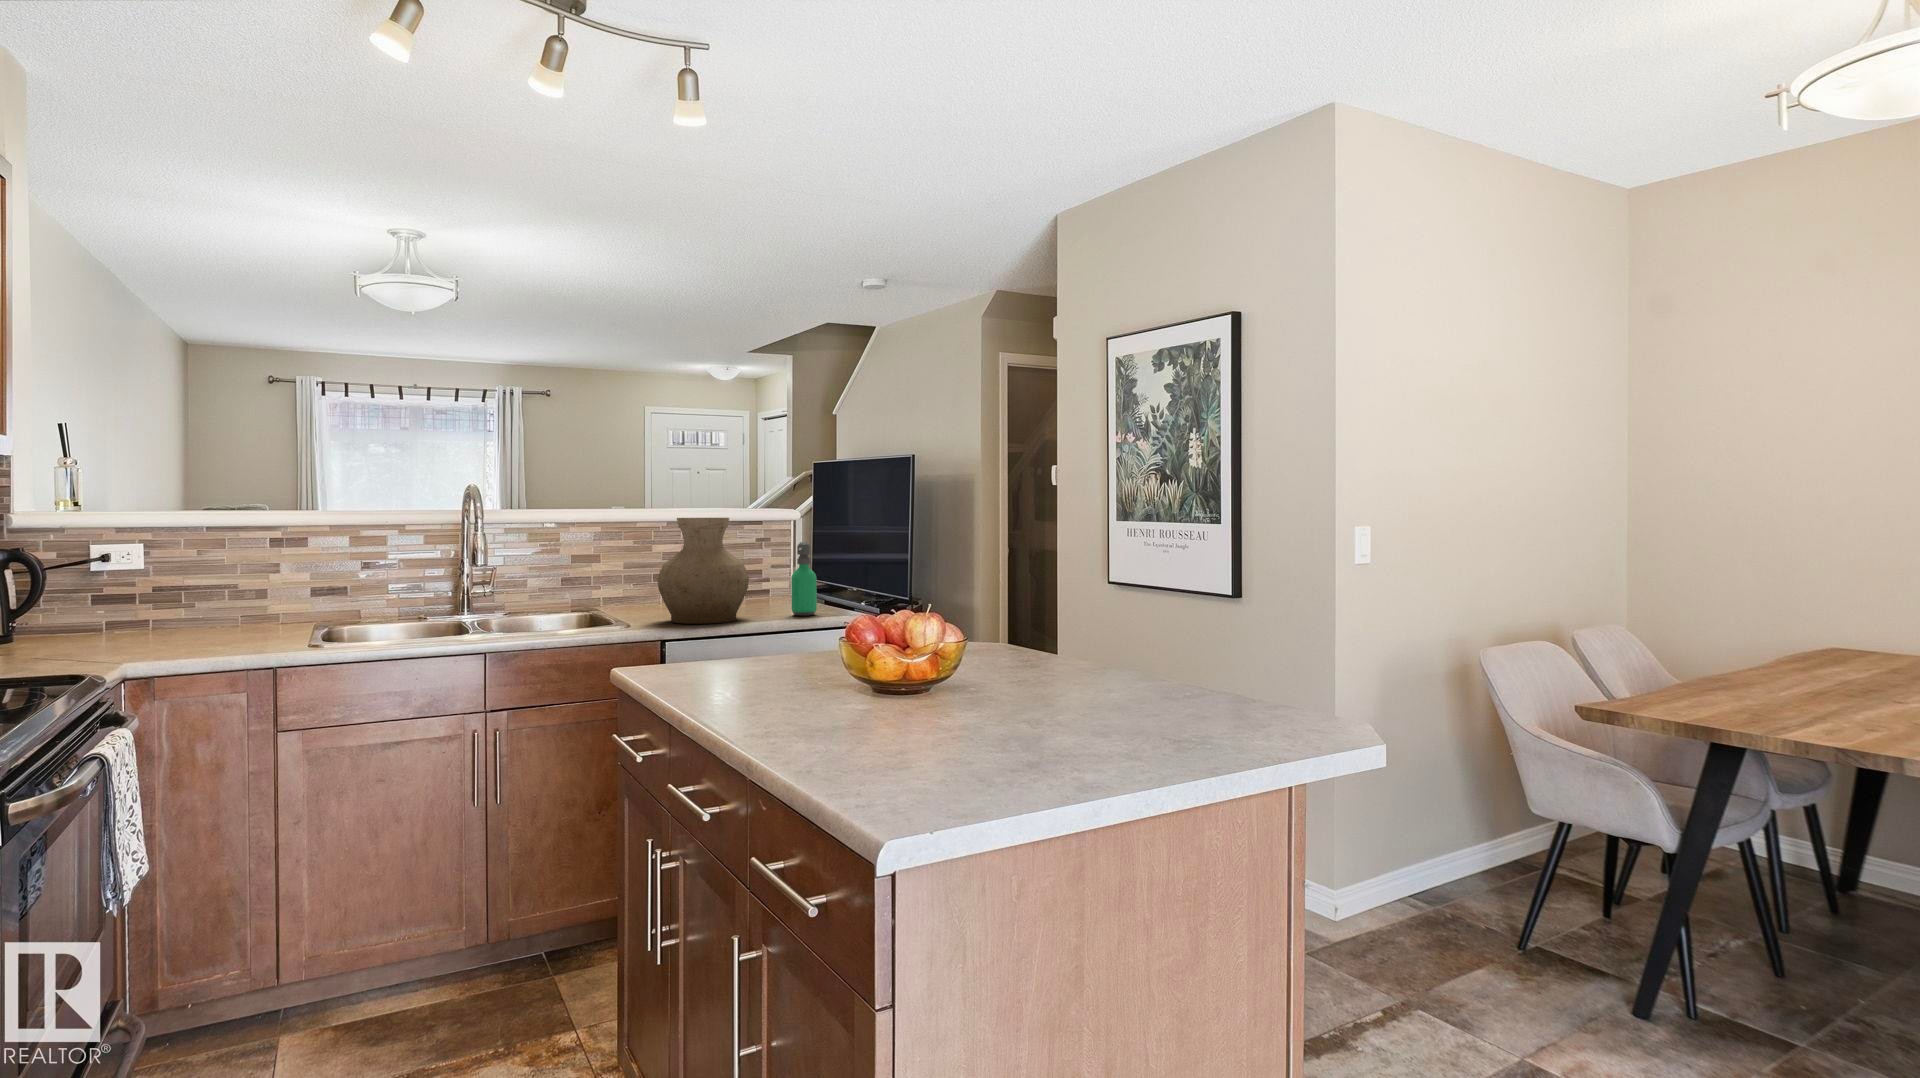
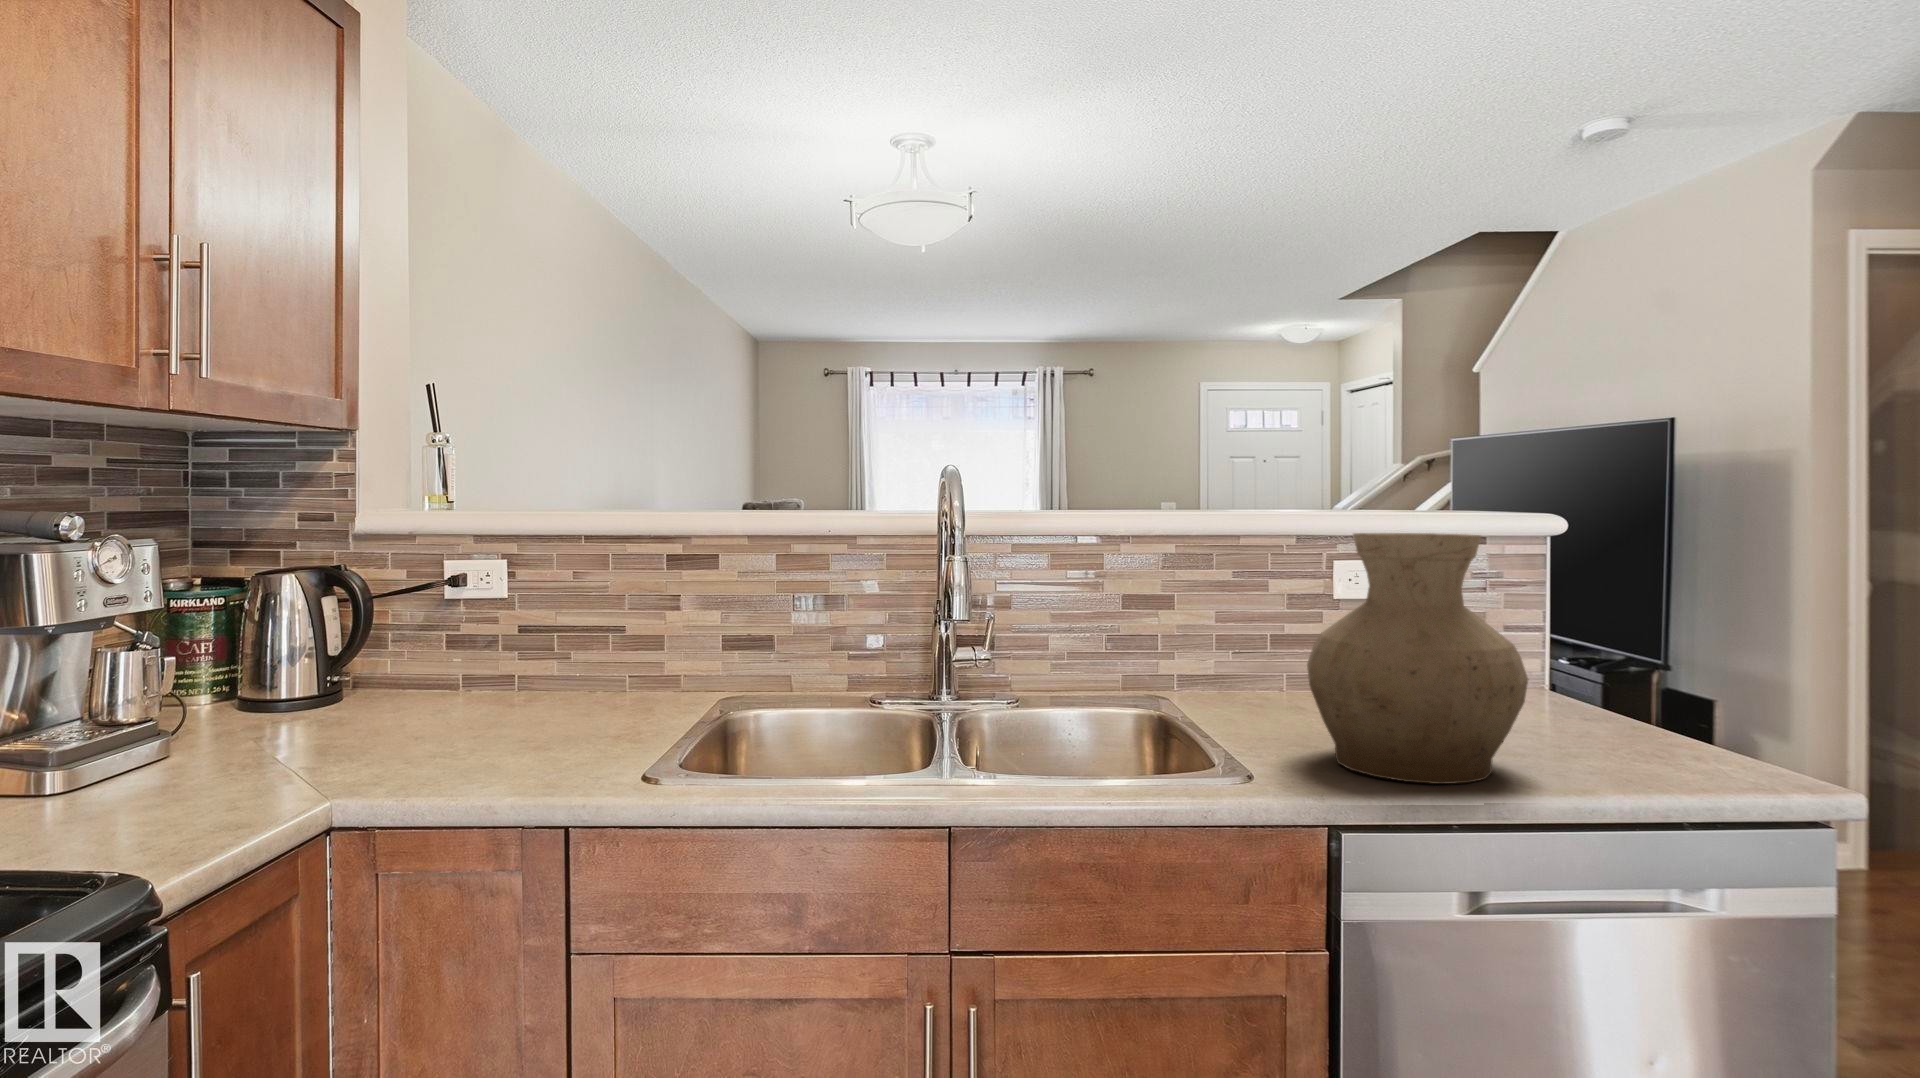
soap dispenser: present [791,542,817,615] -> none [1625,596,1701,777]

